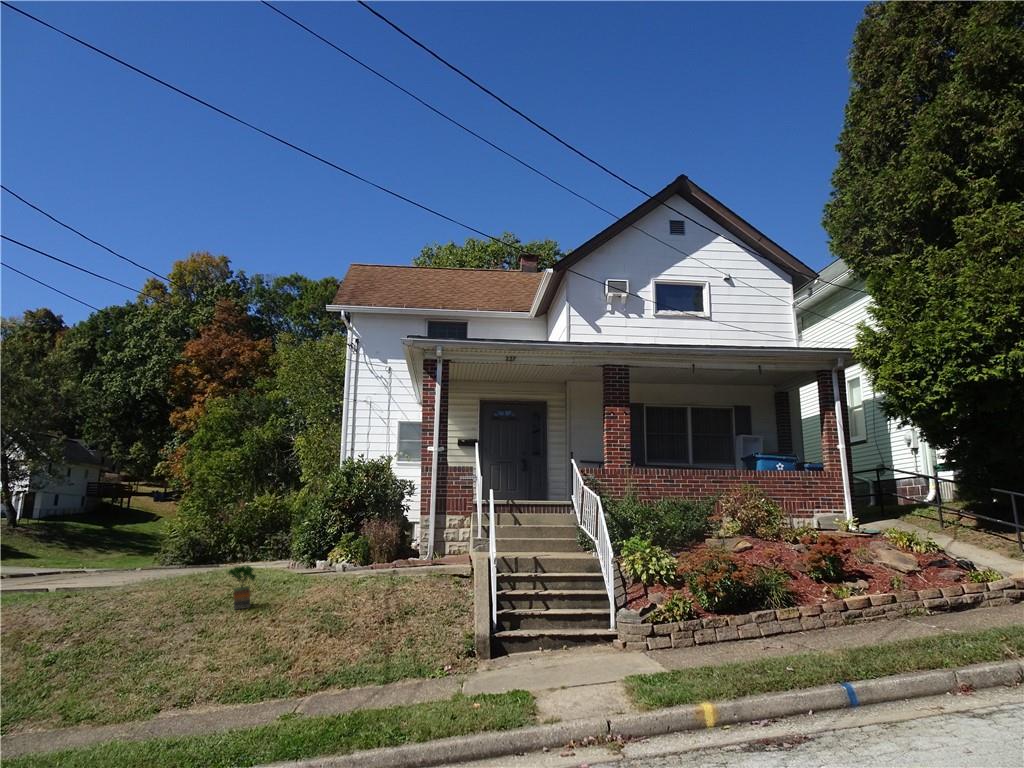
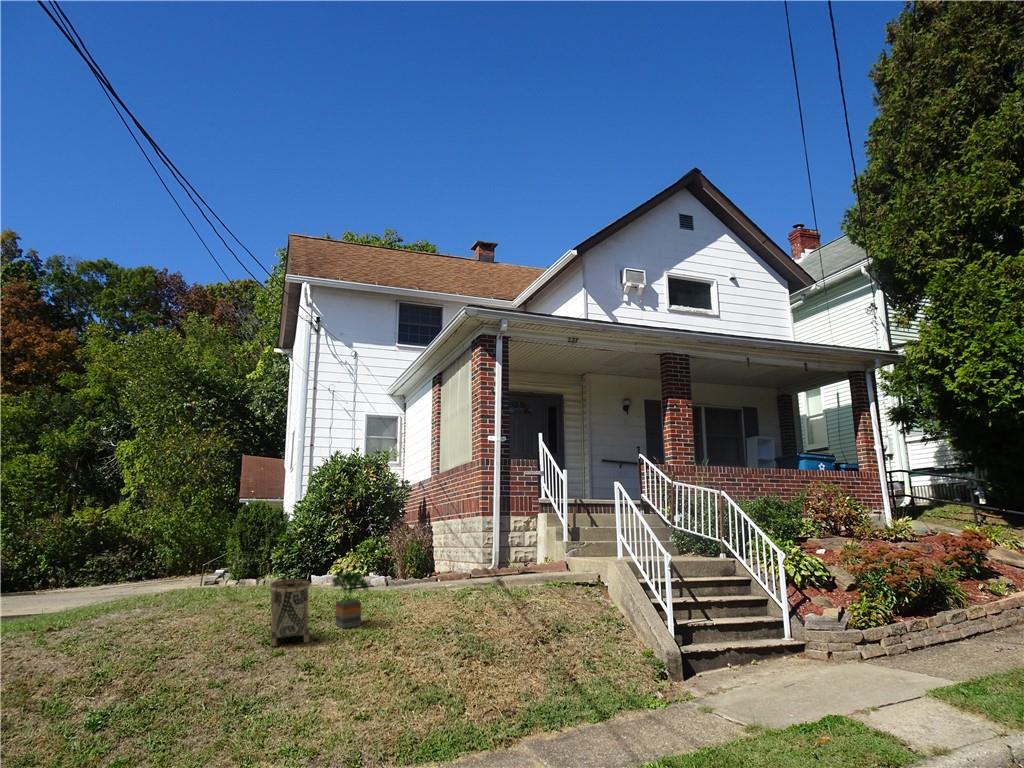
basket: none [169,571,206,622] -> present [270,579,310,646]

